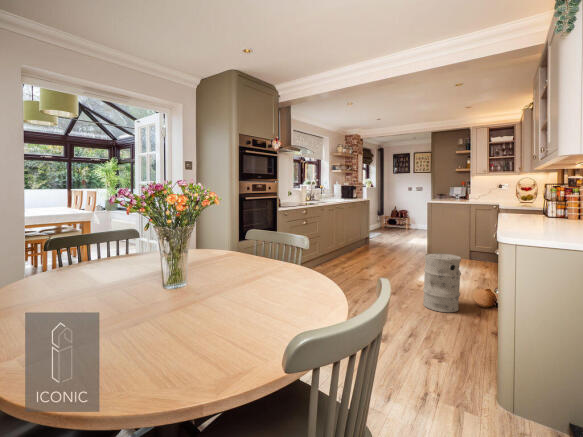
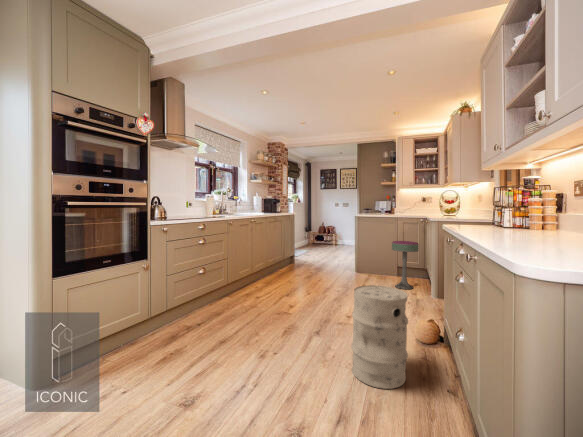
bar stool: none [461,225,486,265] -> present [392,241,419,289]

